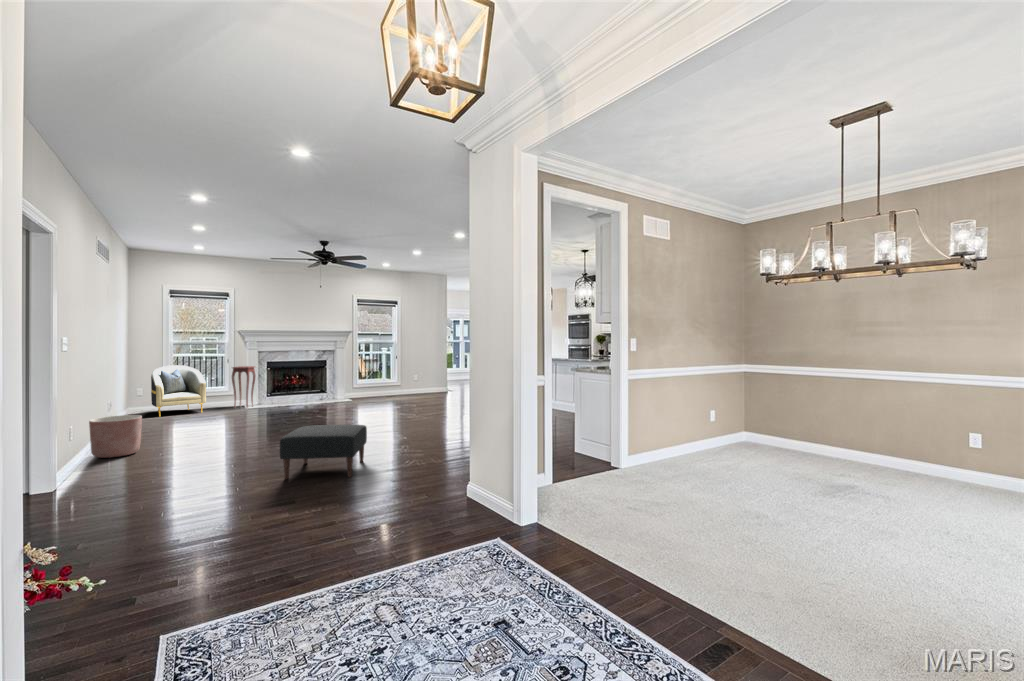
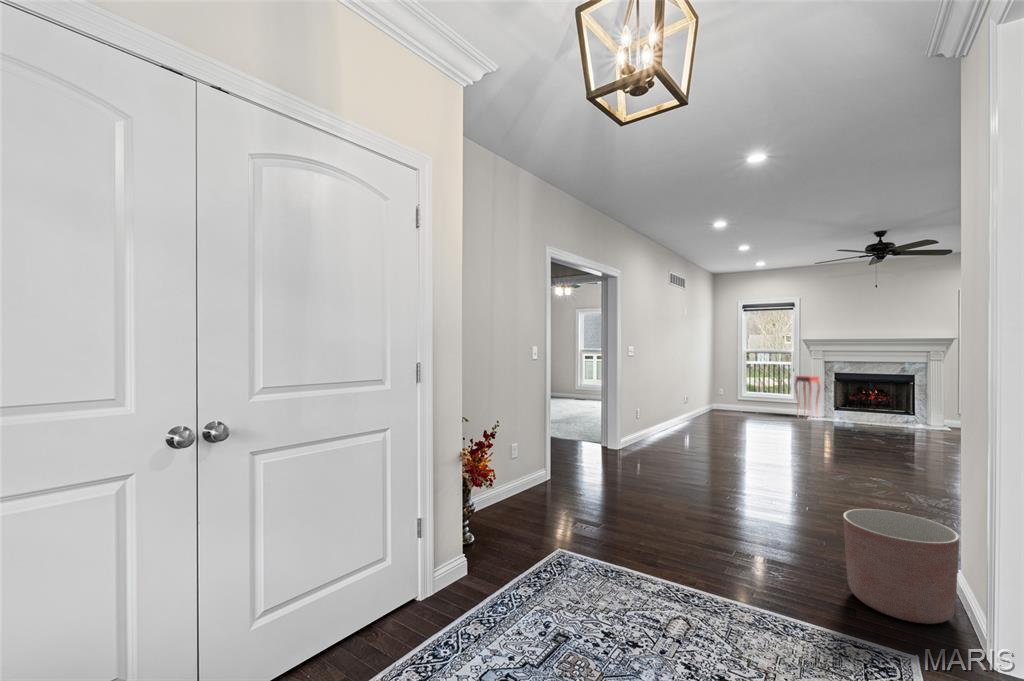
armchair: present [151,365,206,417] -> none [726,371,769,416]
planter: present [89,415,142,458] -> present [843,509,959,624]
ottoman: present [280,425,367,479] -> none [748,441,865,508]

